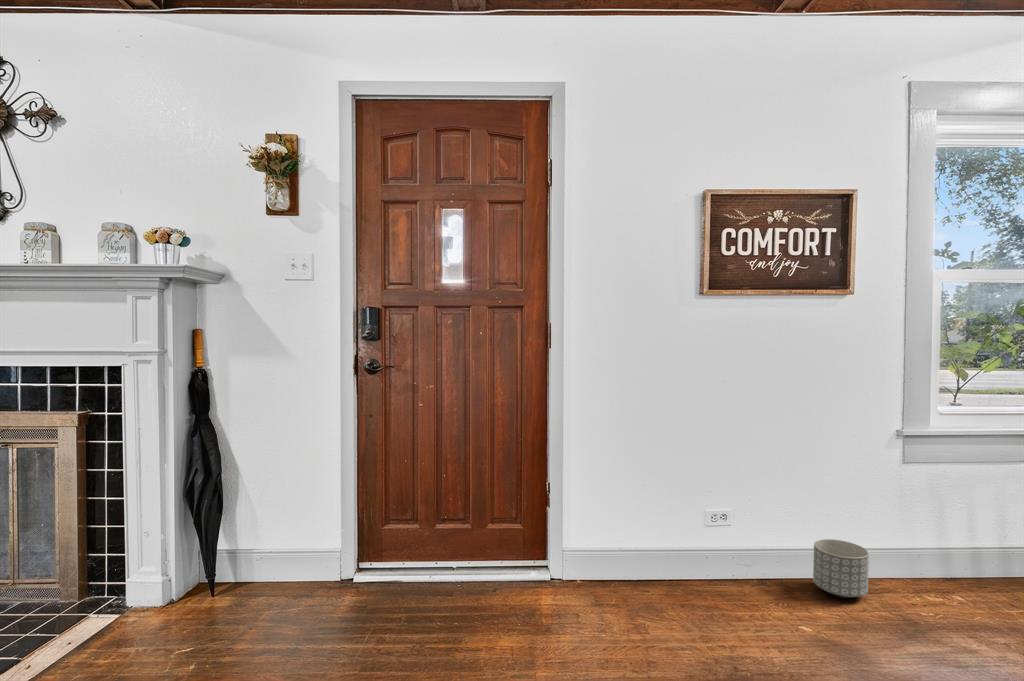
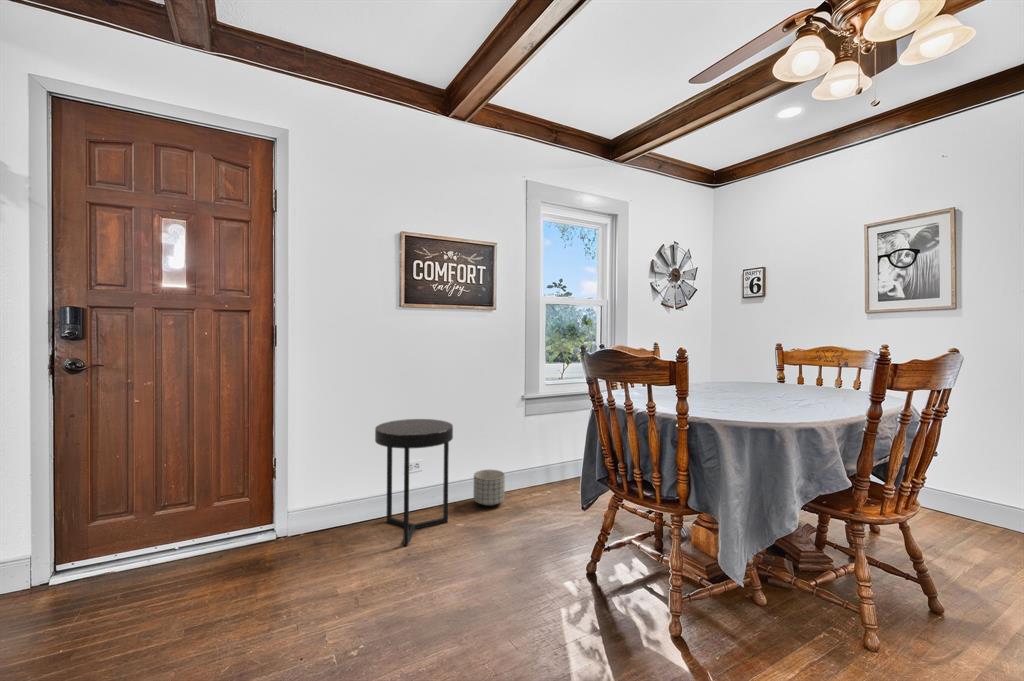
side table: none [670,452,784,630] -> present [375,419,453,546]

